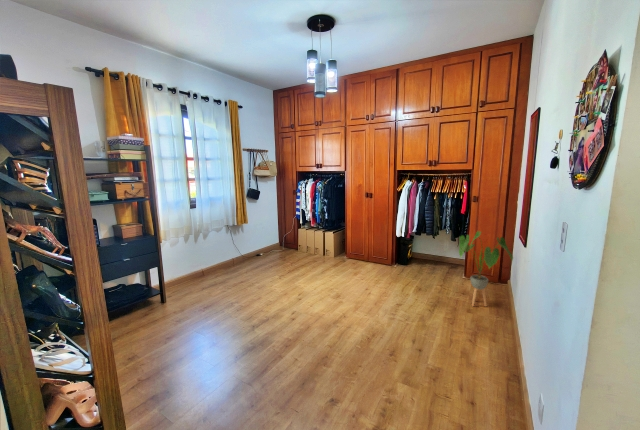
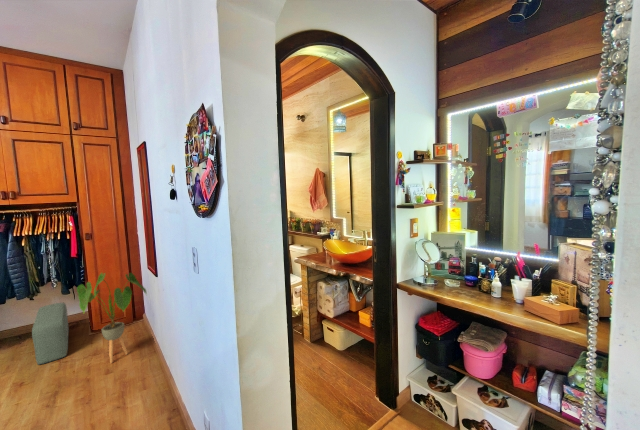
pouf: none [430,245,452,285] -> present [32,302,69,364]

